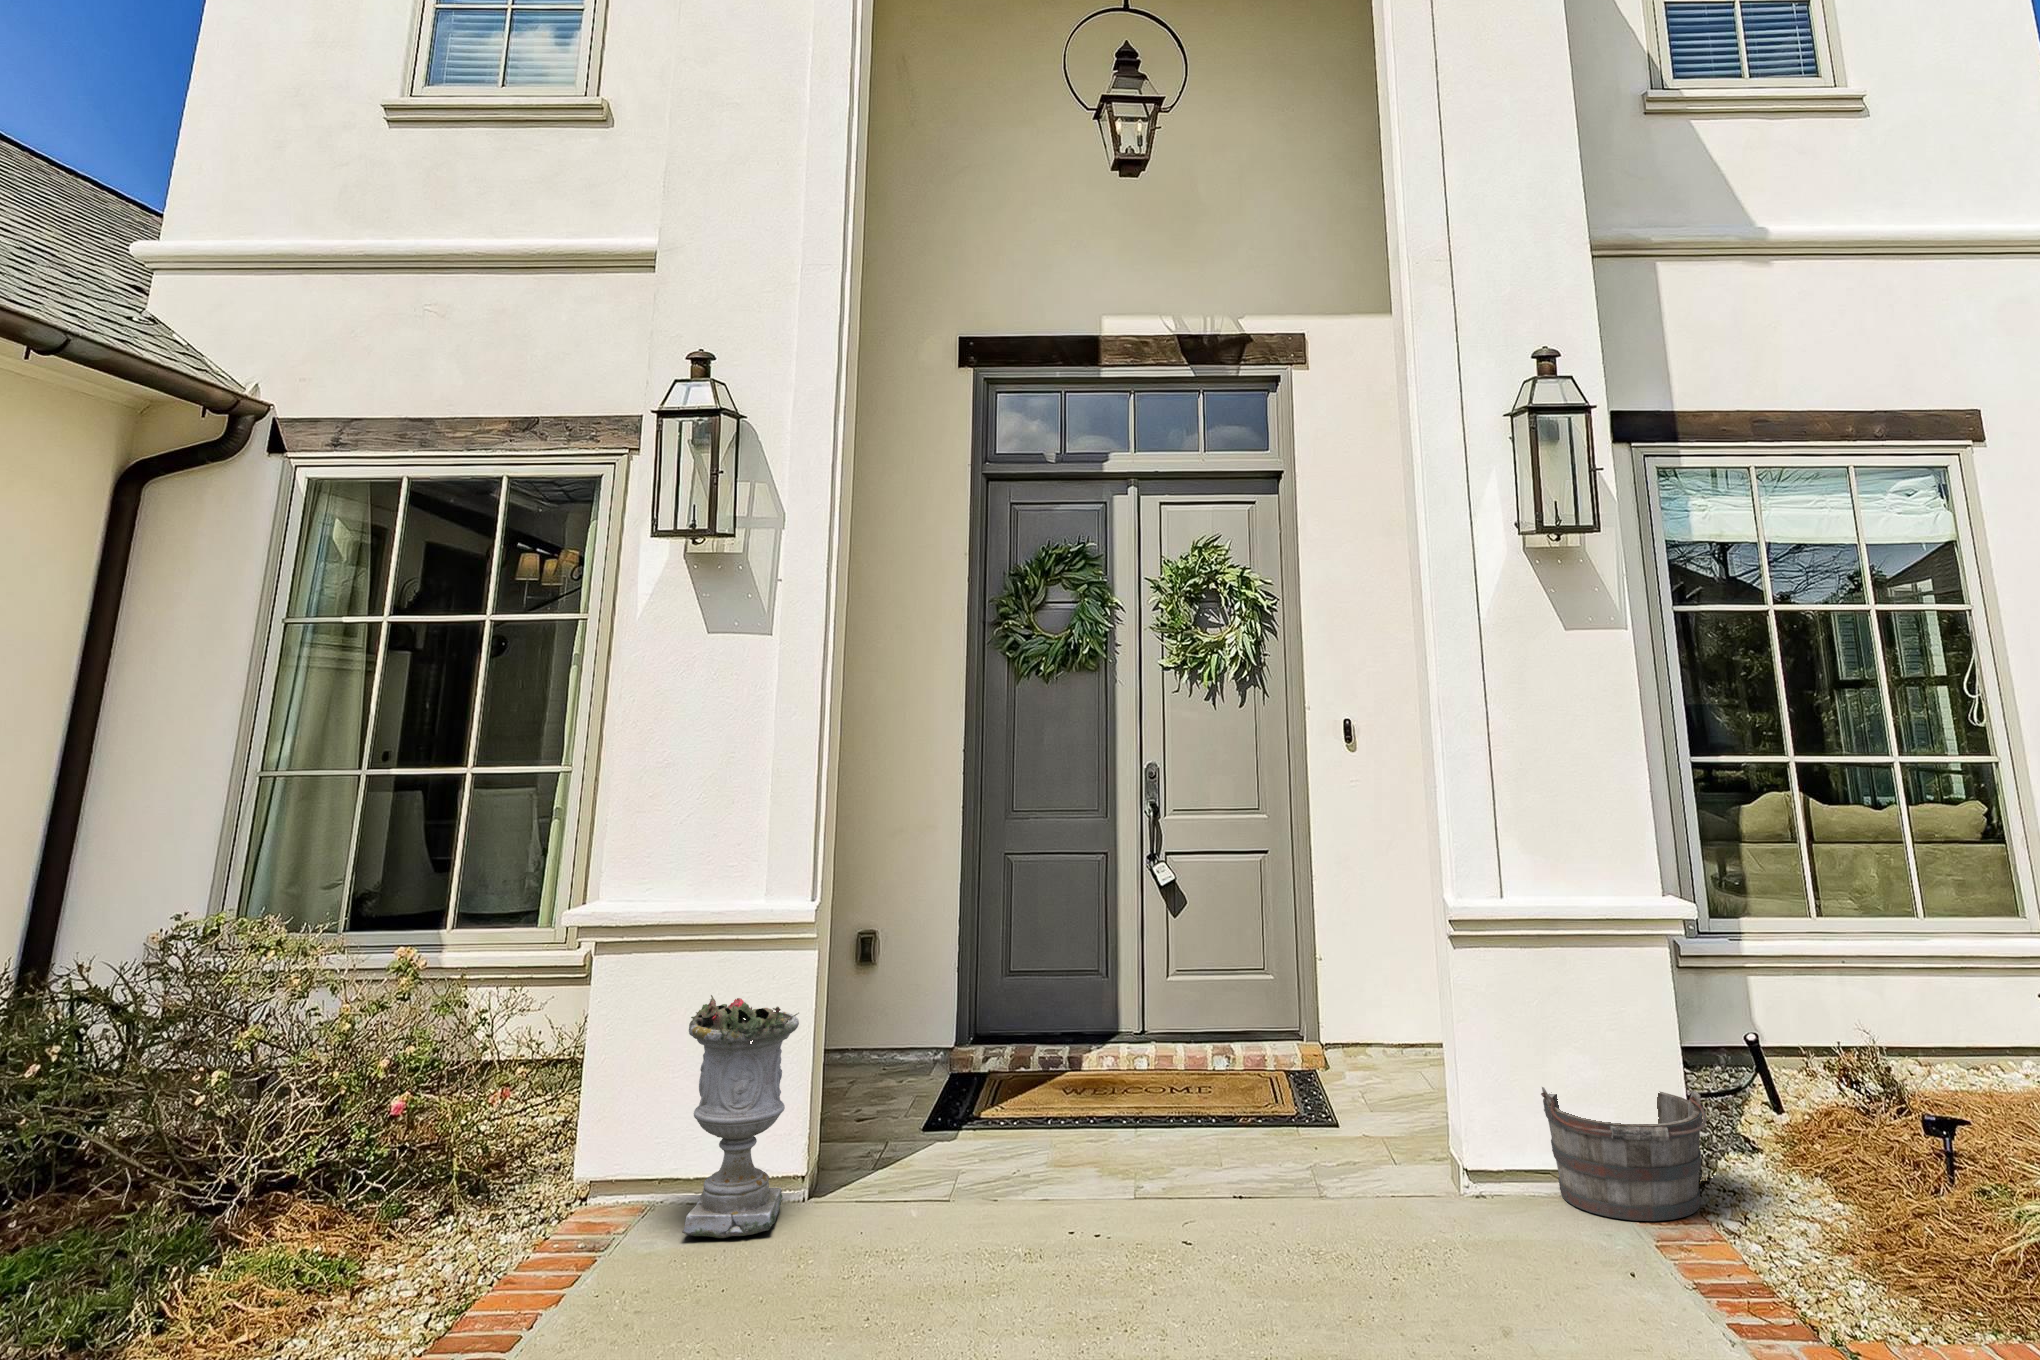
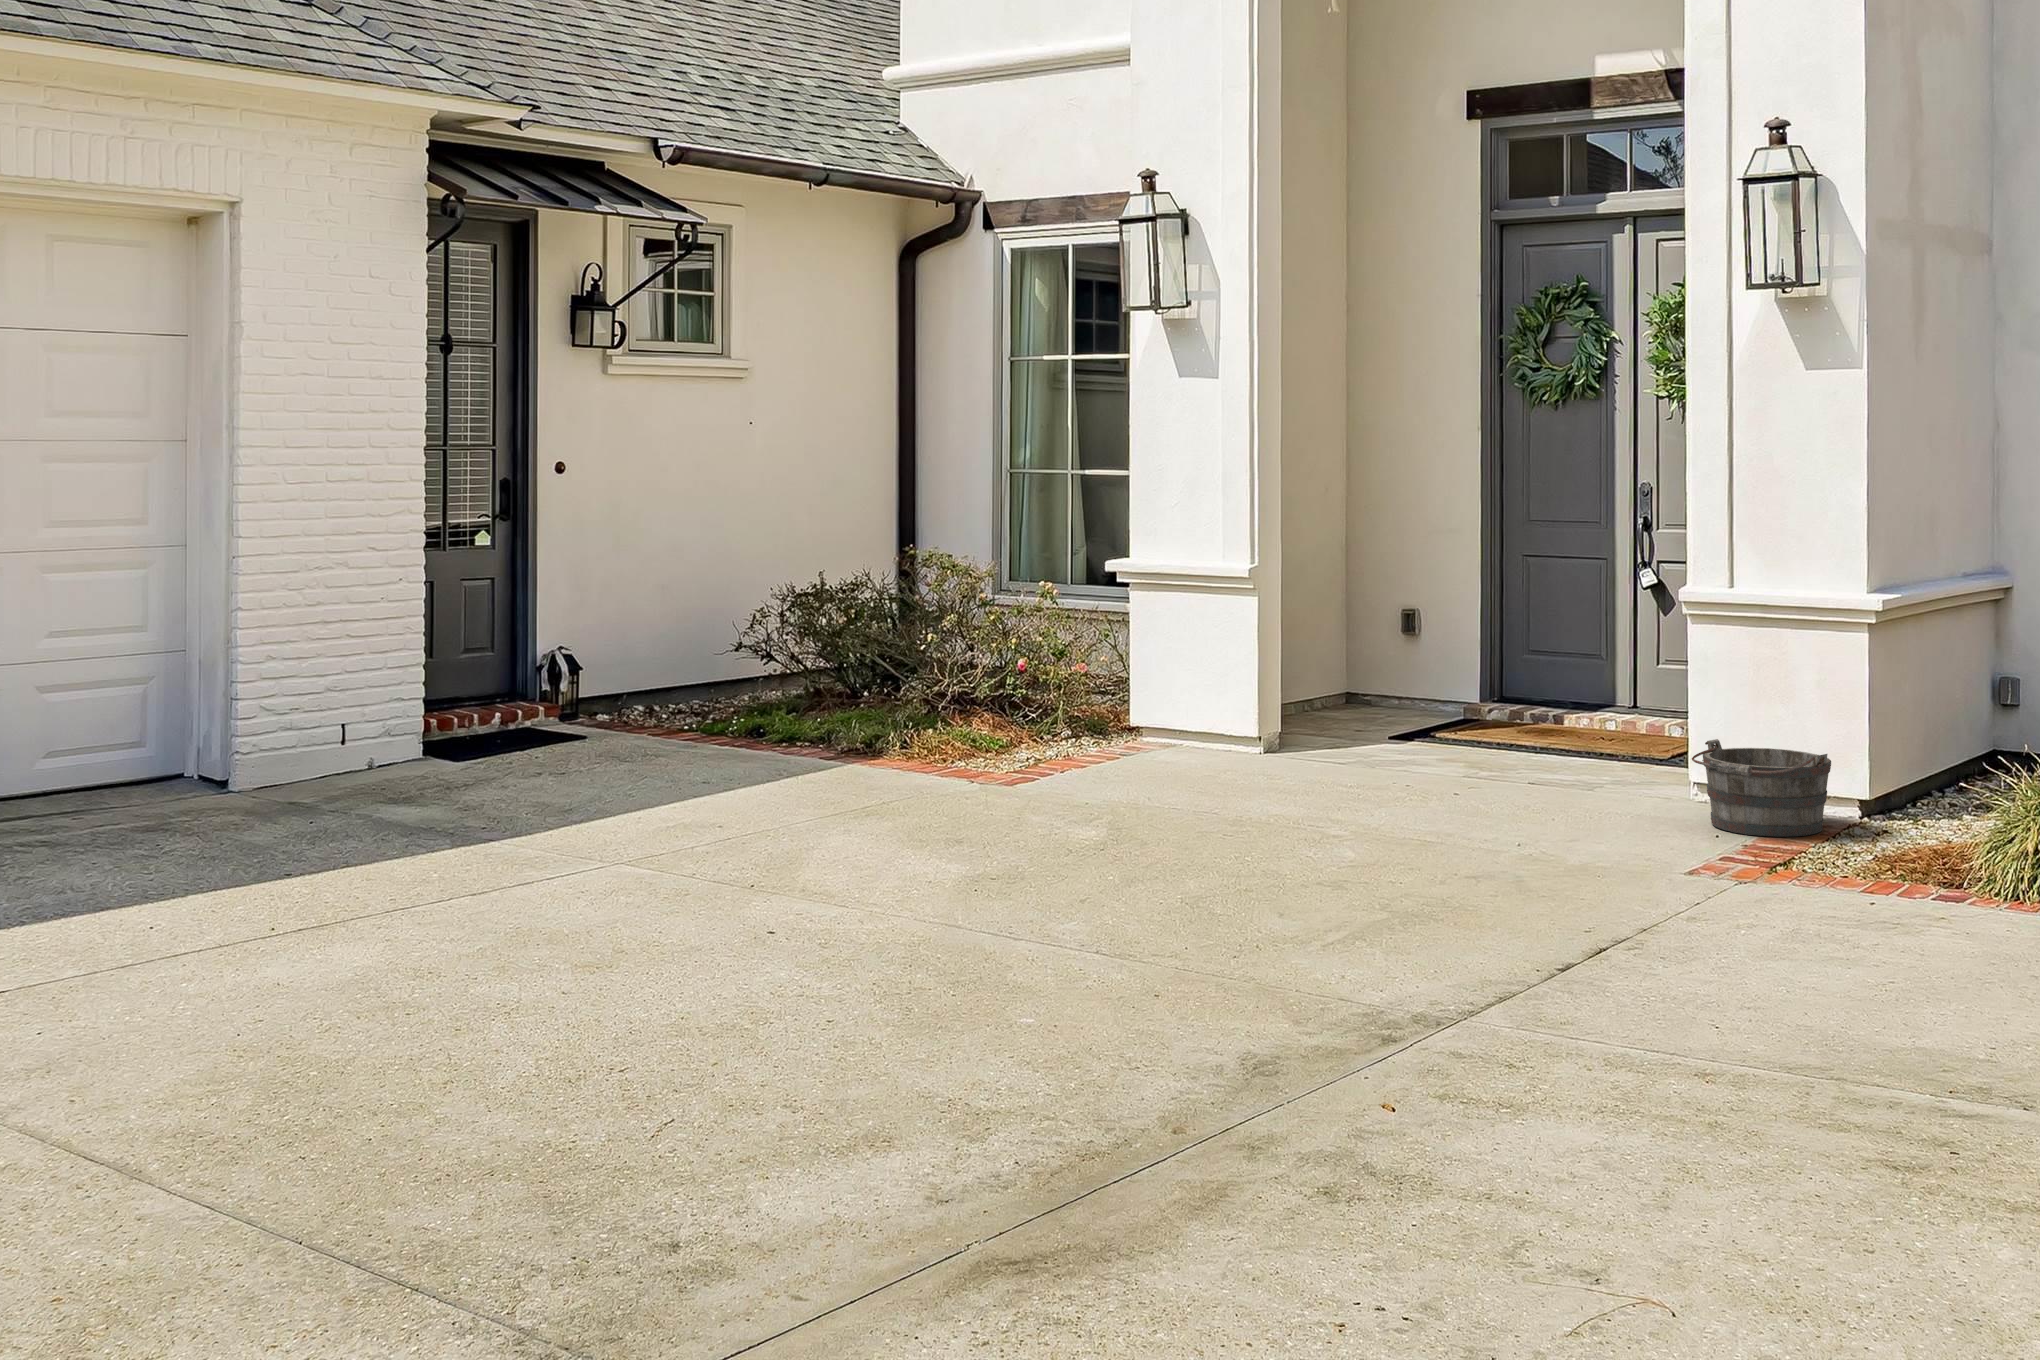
planter: present [682,995,799,1238] -> none [1147,615,1222,760]

